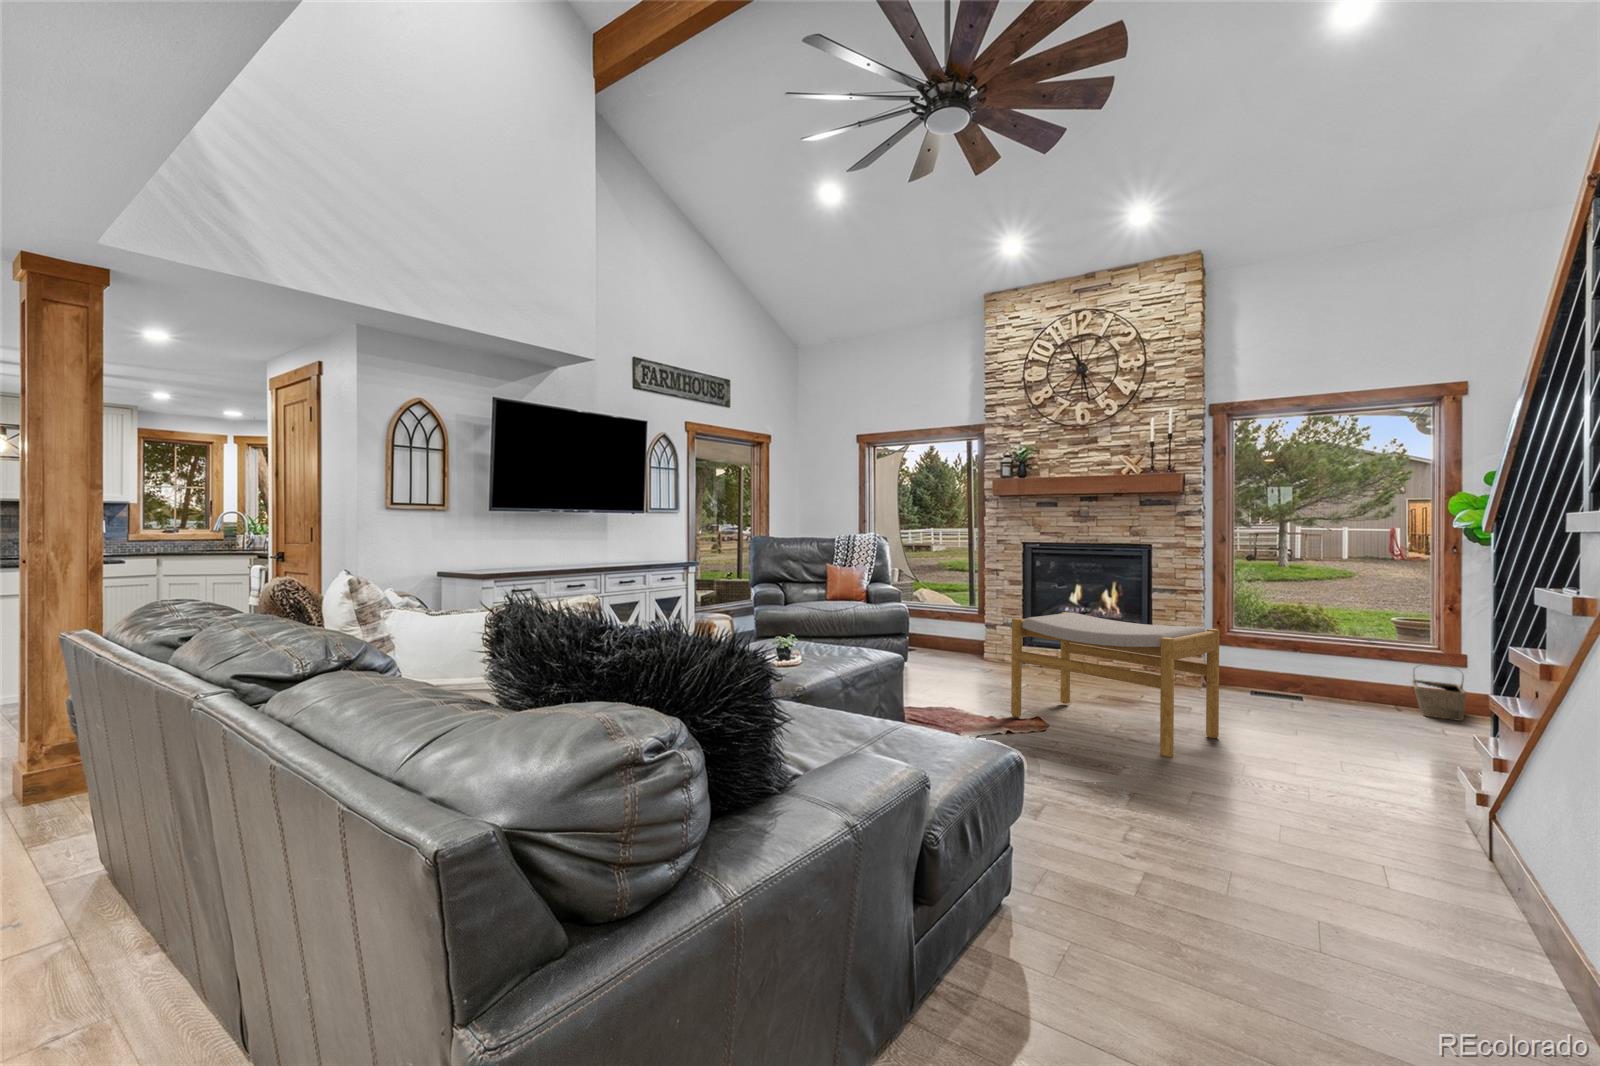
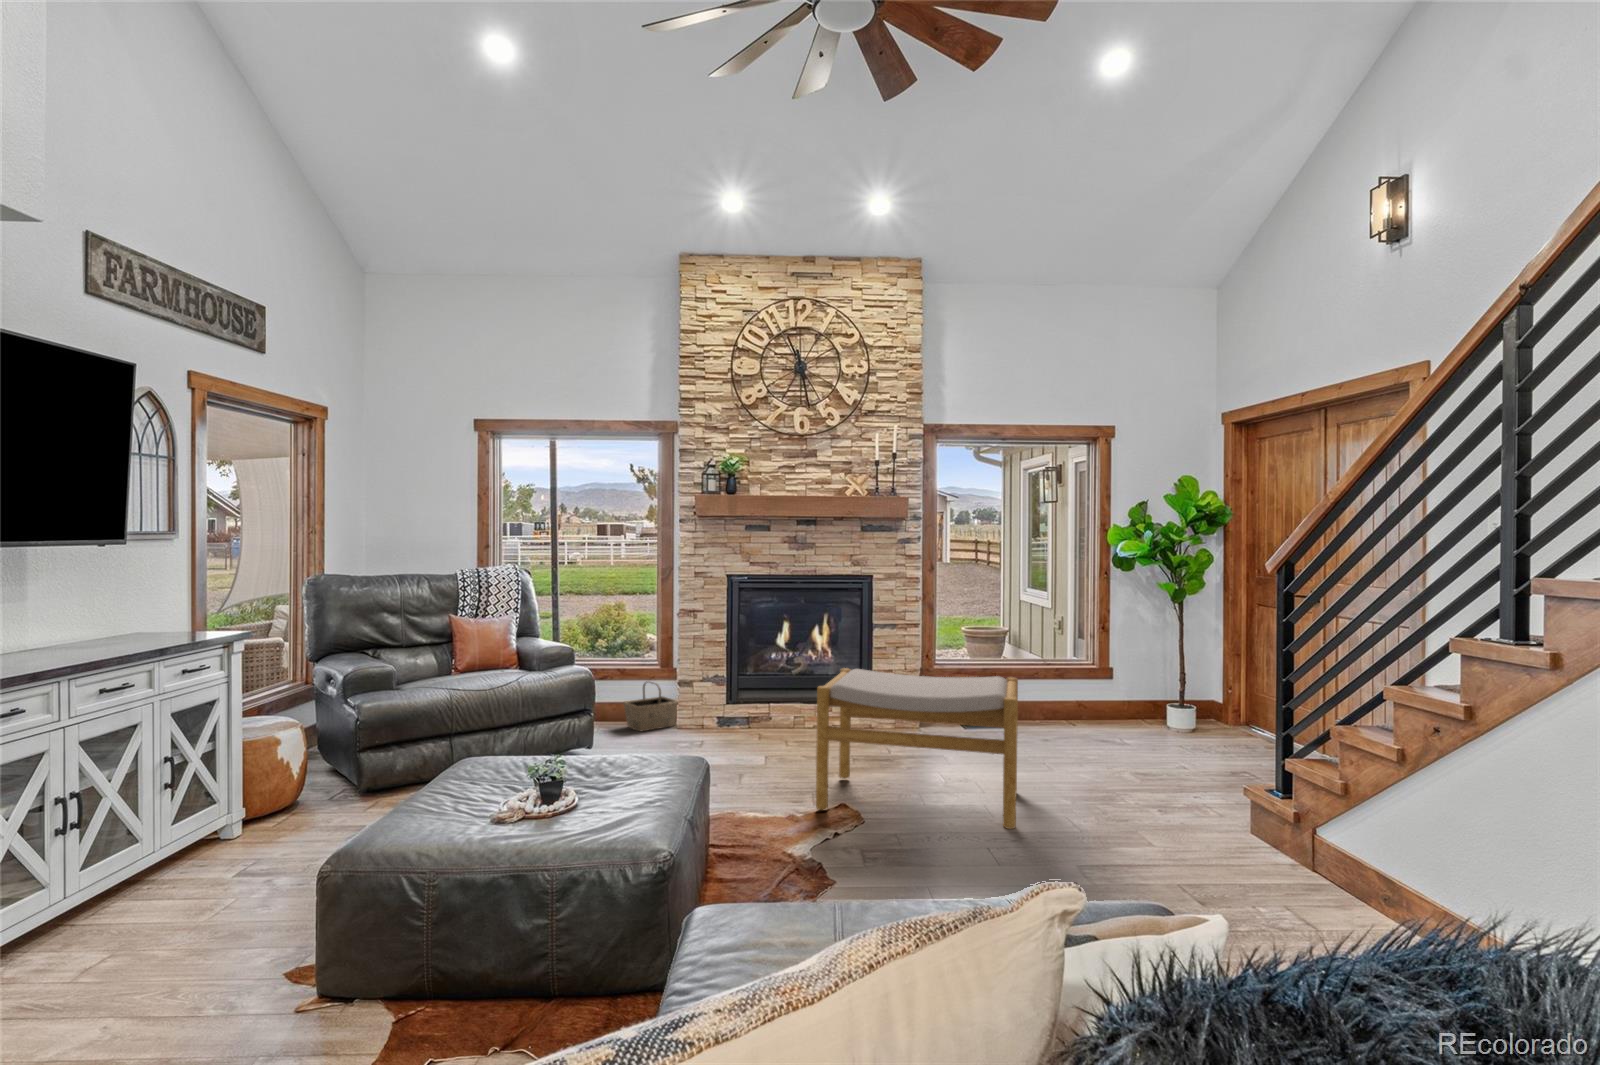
basket: present [1412,665,1467,721] -> present [624,682,678,731]

